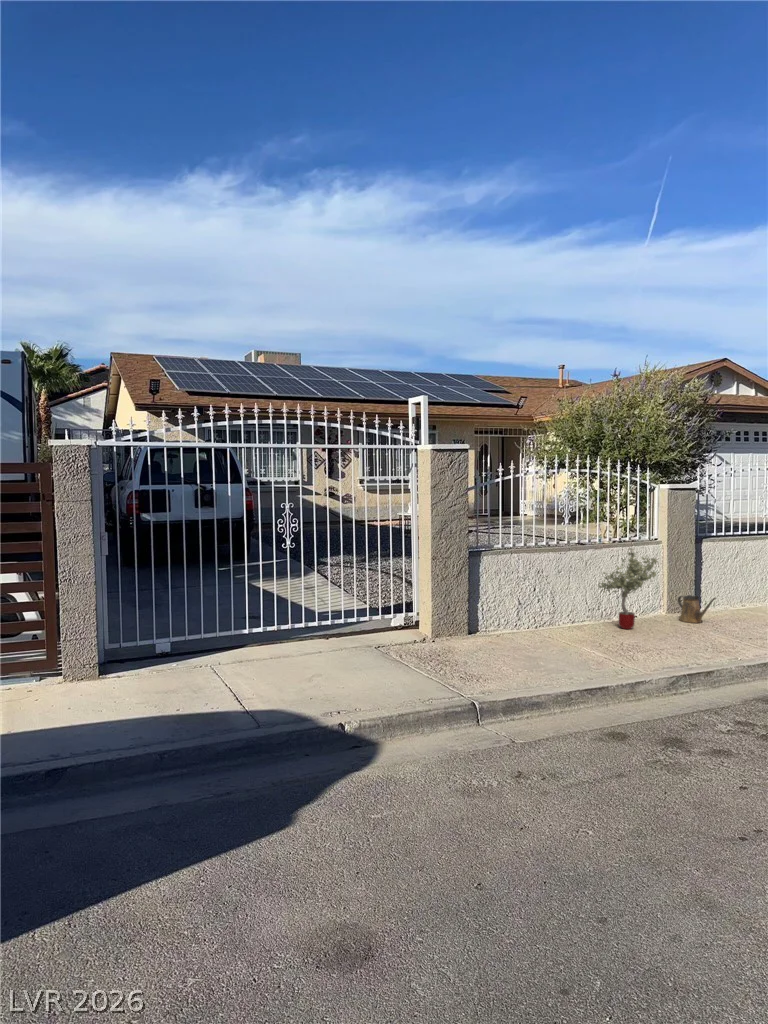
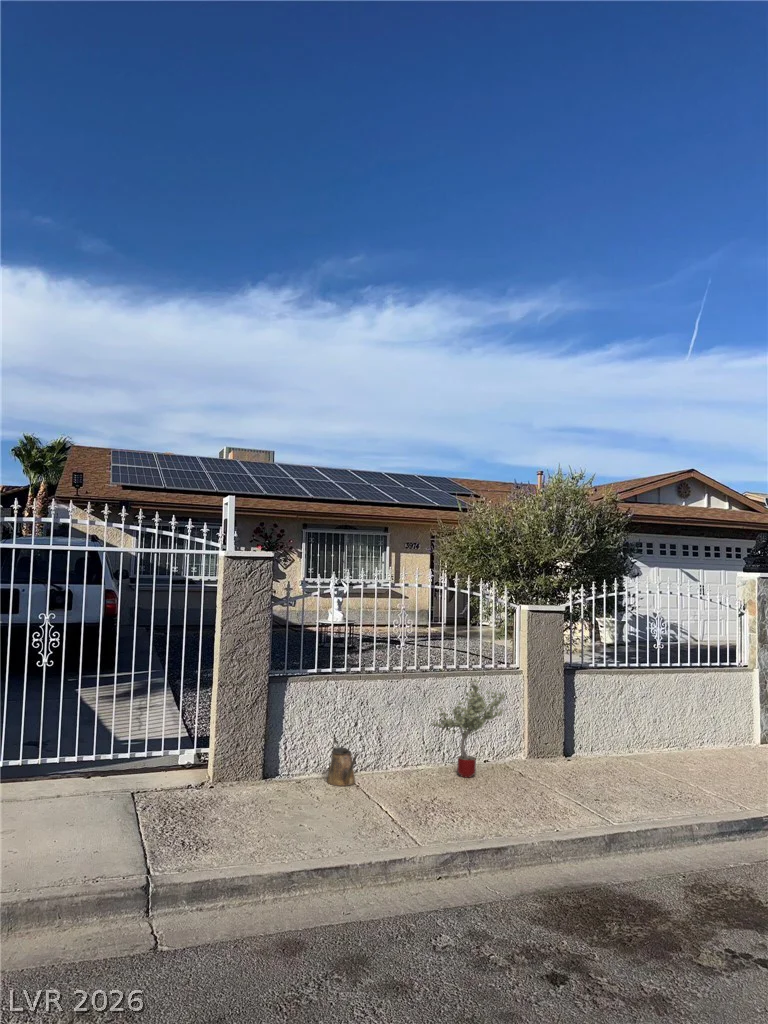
watering can: present [677,595,716,623] -> present [327,747,358,786]

